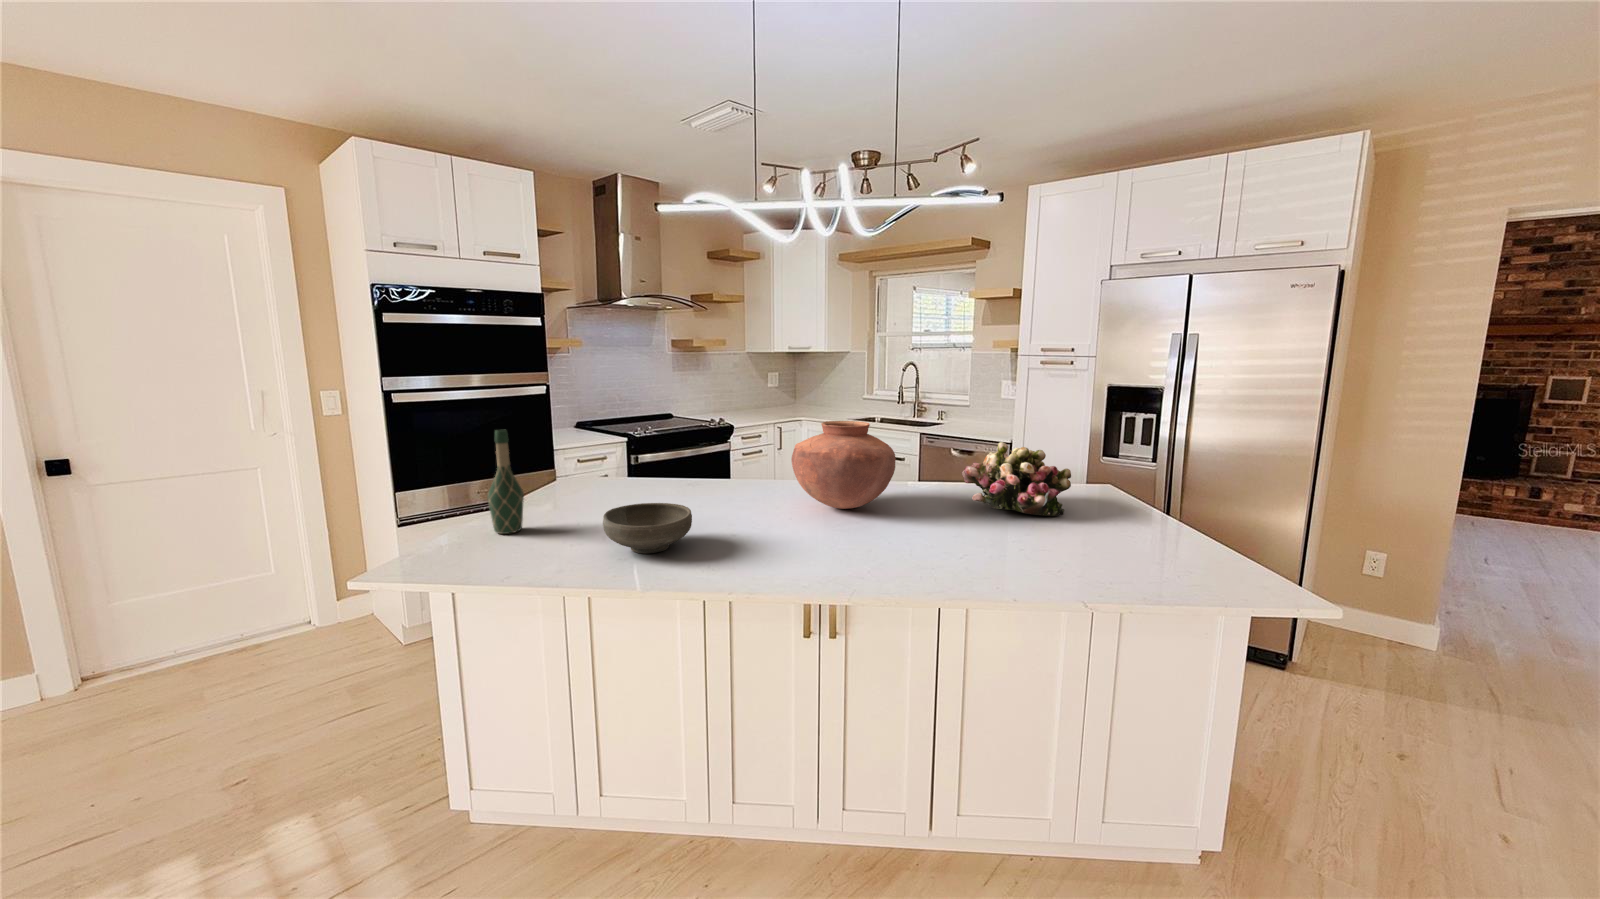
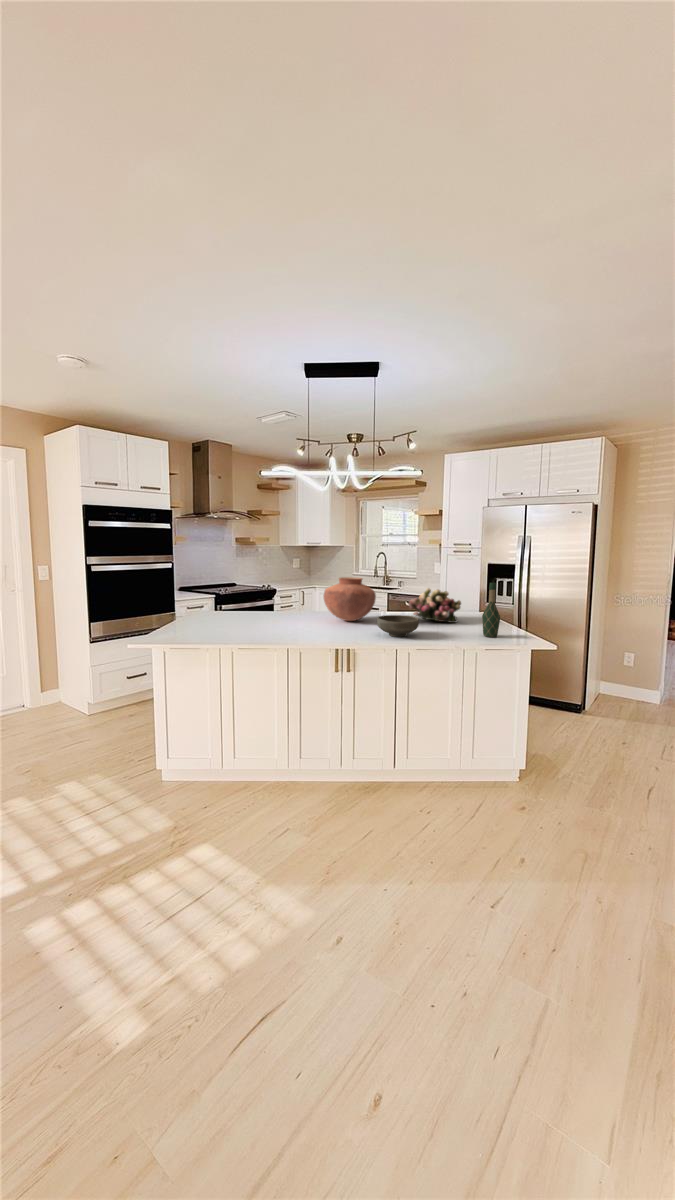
wine bottle: present [488,430,524,534] -> present [482,583,500,637]
bowl: present [603,503,692,553] -> present [377,615,419,637]

